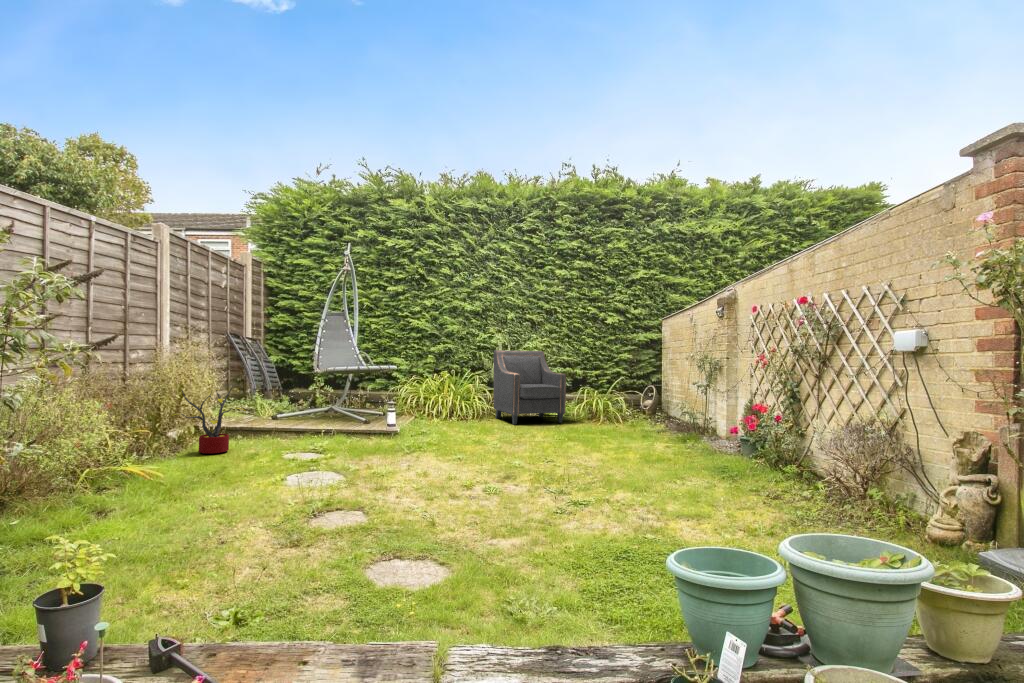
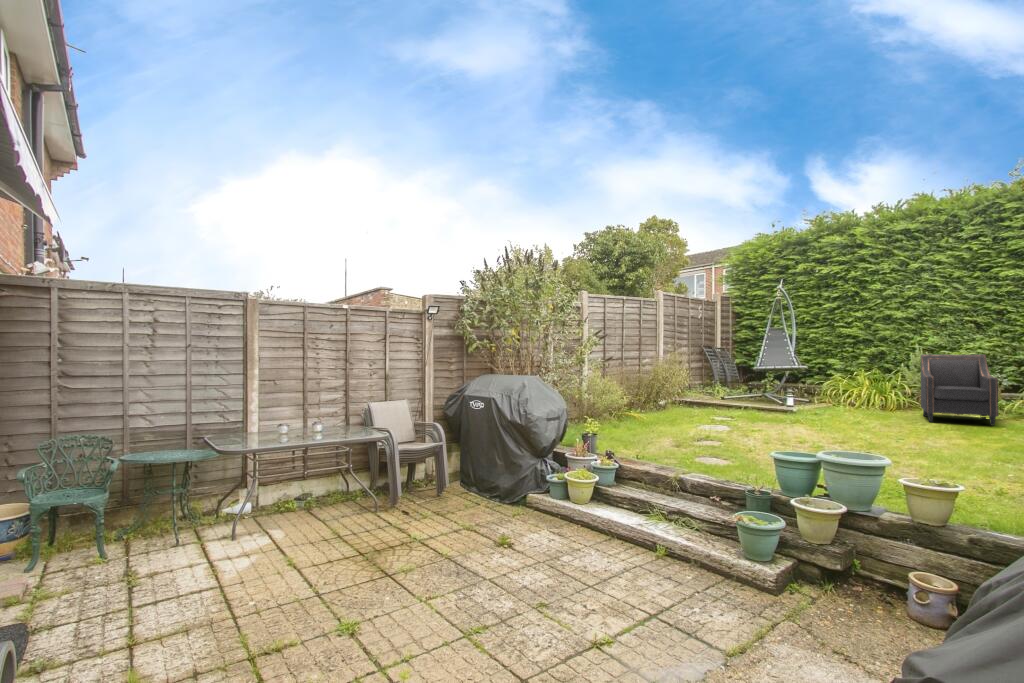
decorative plant: present [172,386,241,454] -> none [654,379,695,416]

